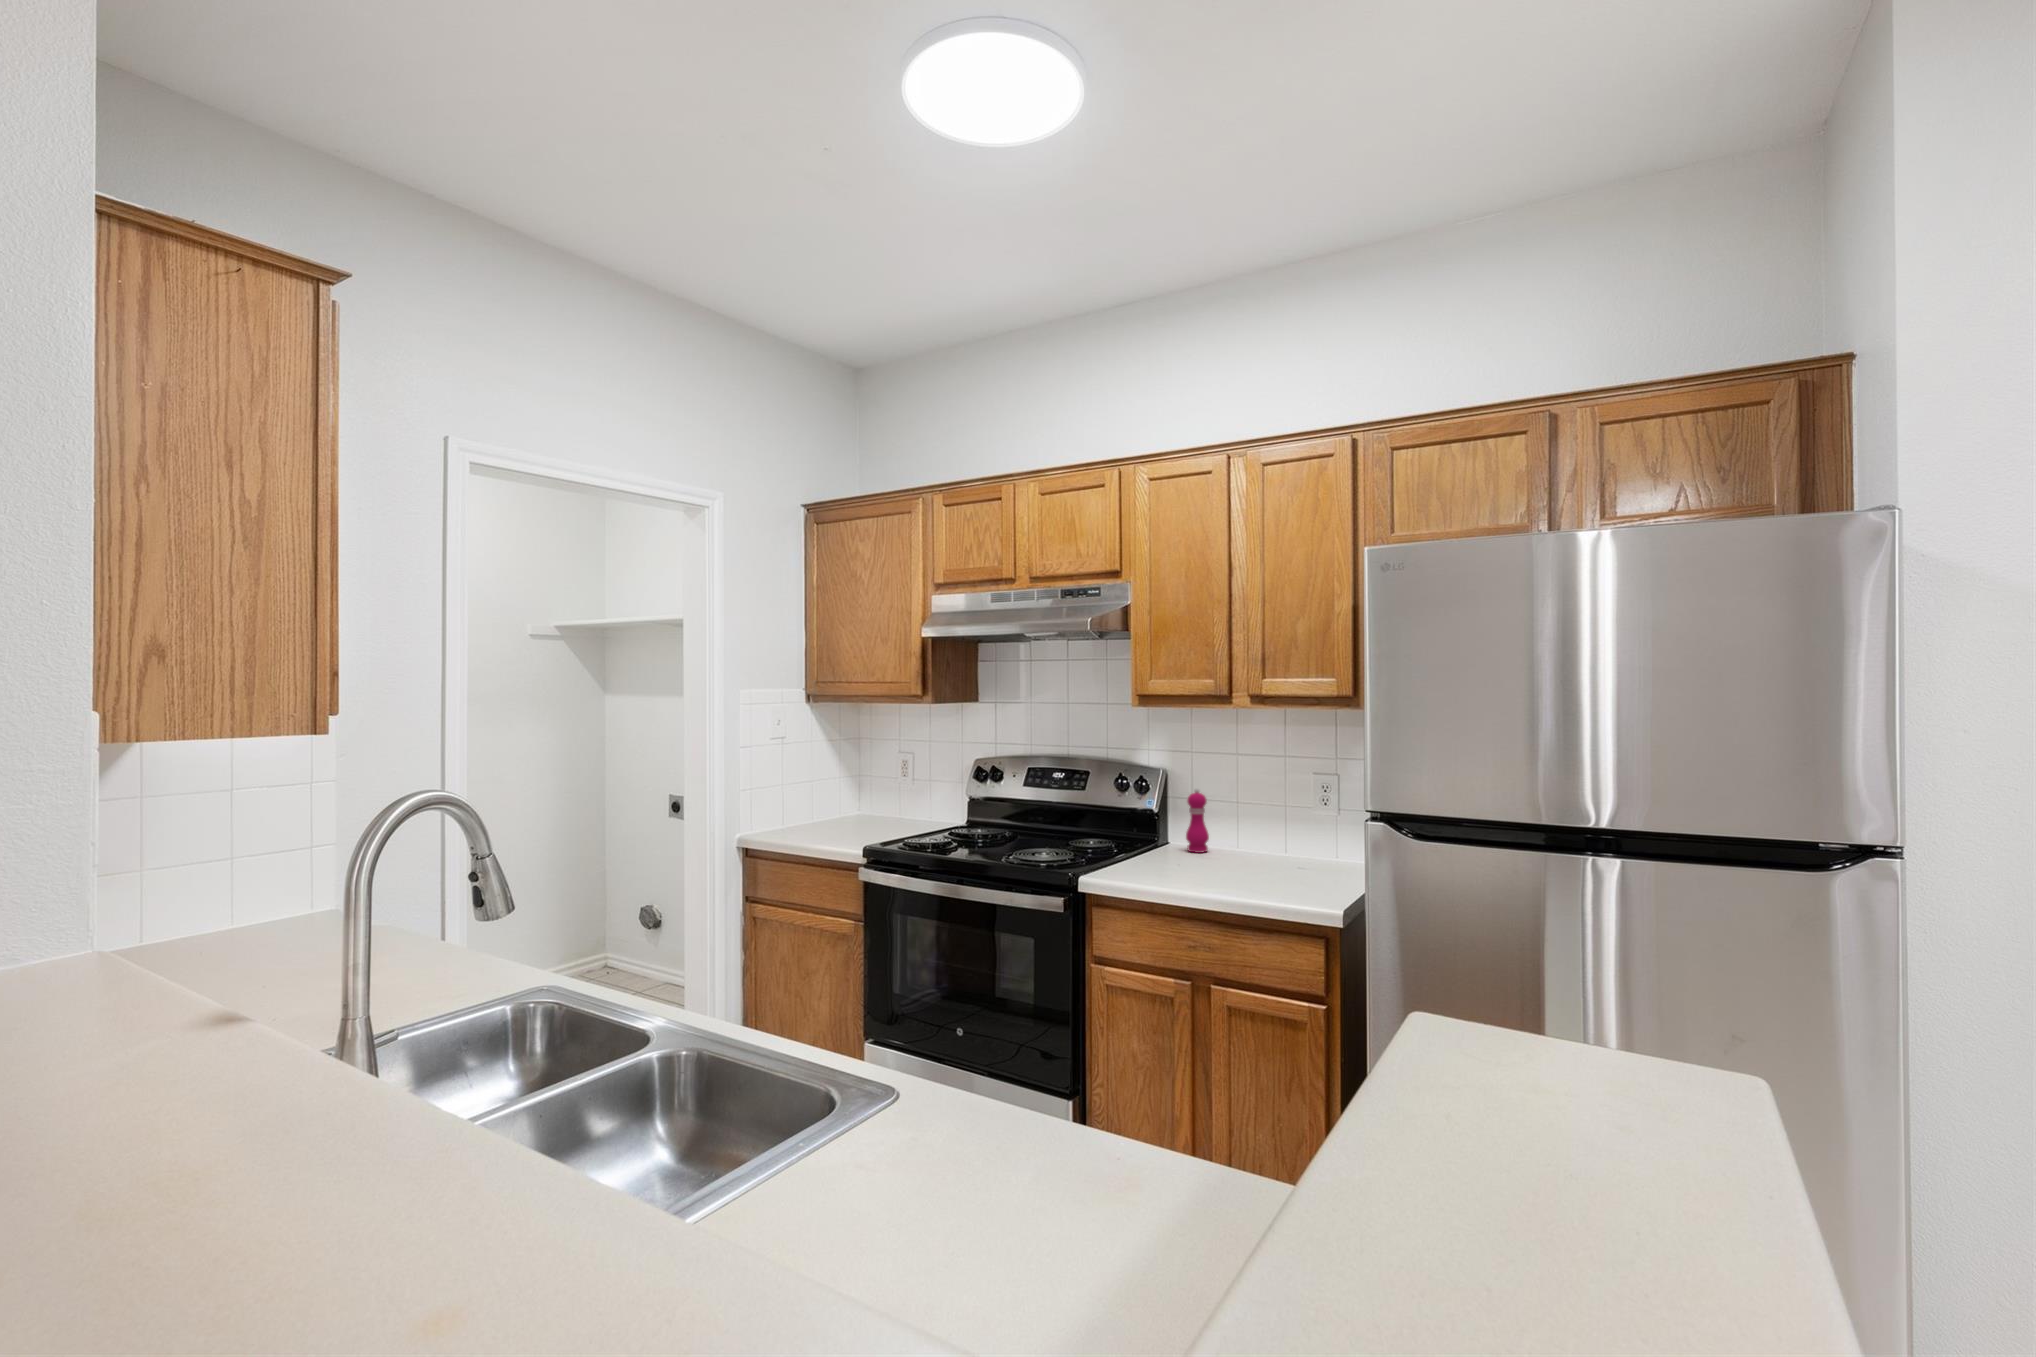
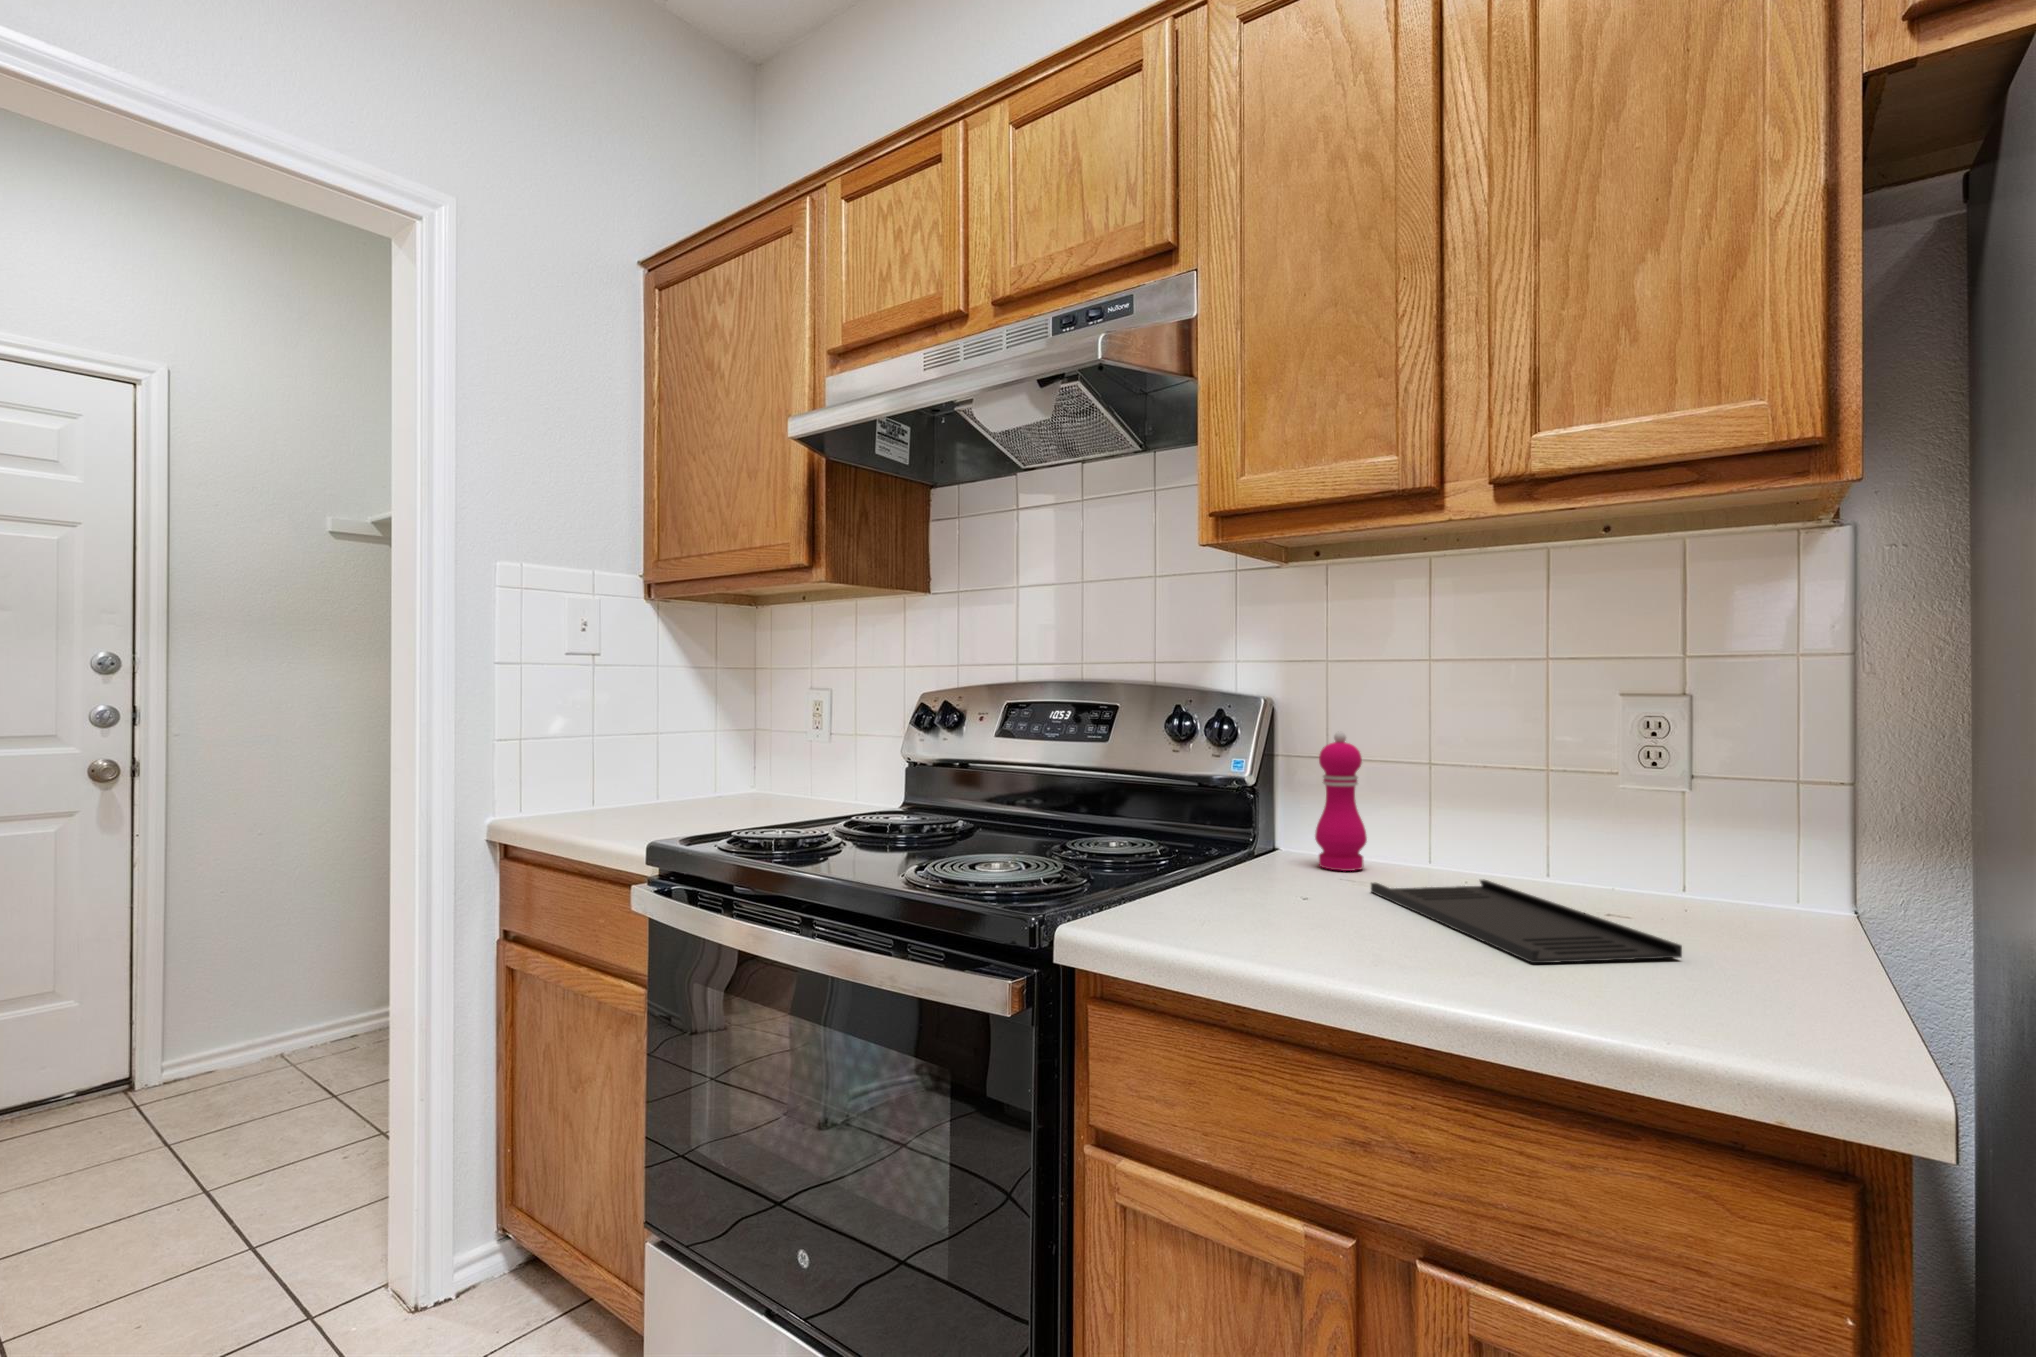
tray: none [1207,855,1310,884] -> present [1371,880,1682,963]

